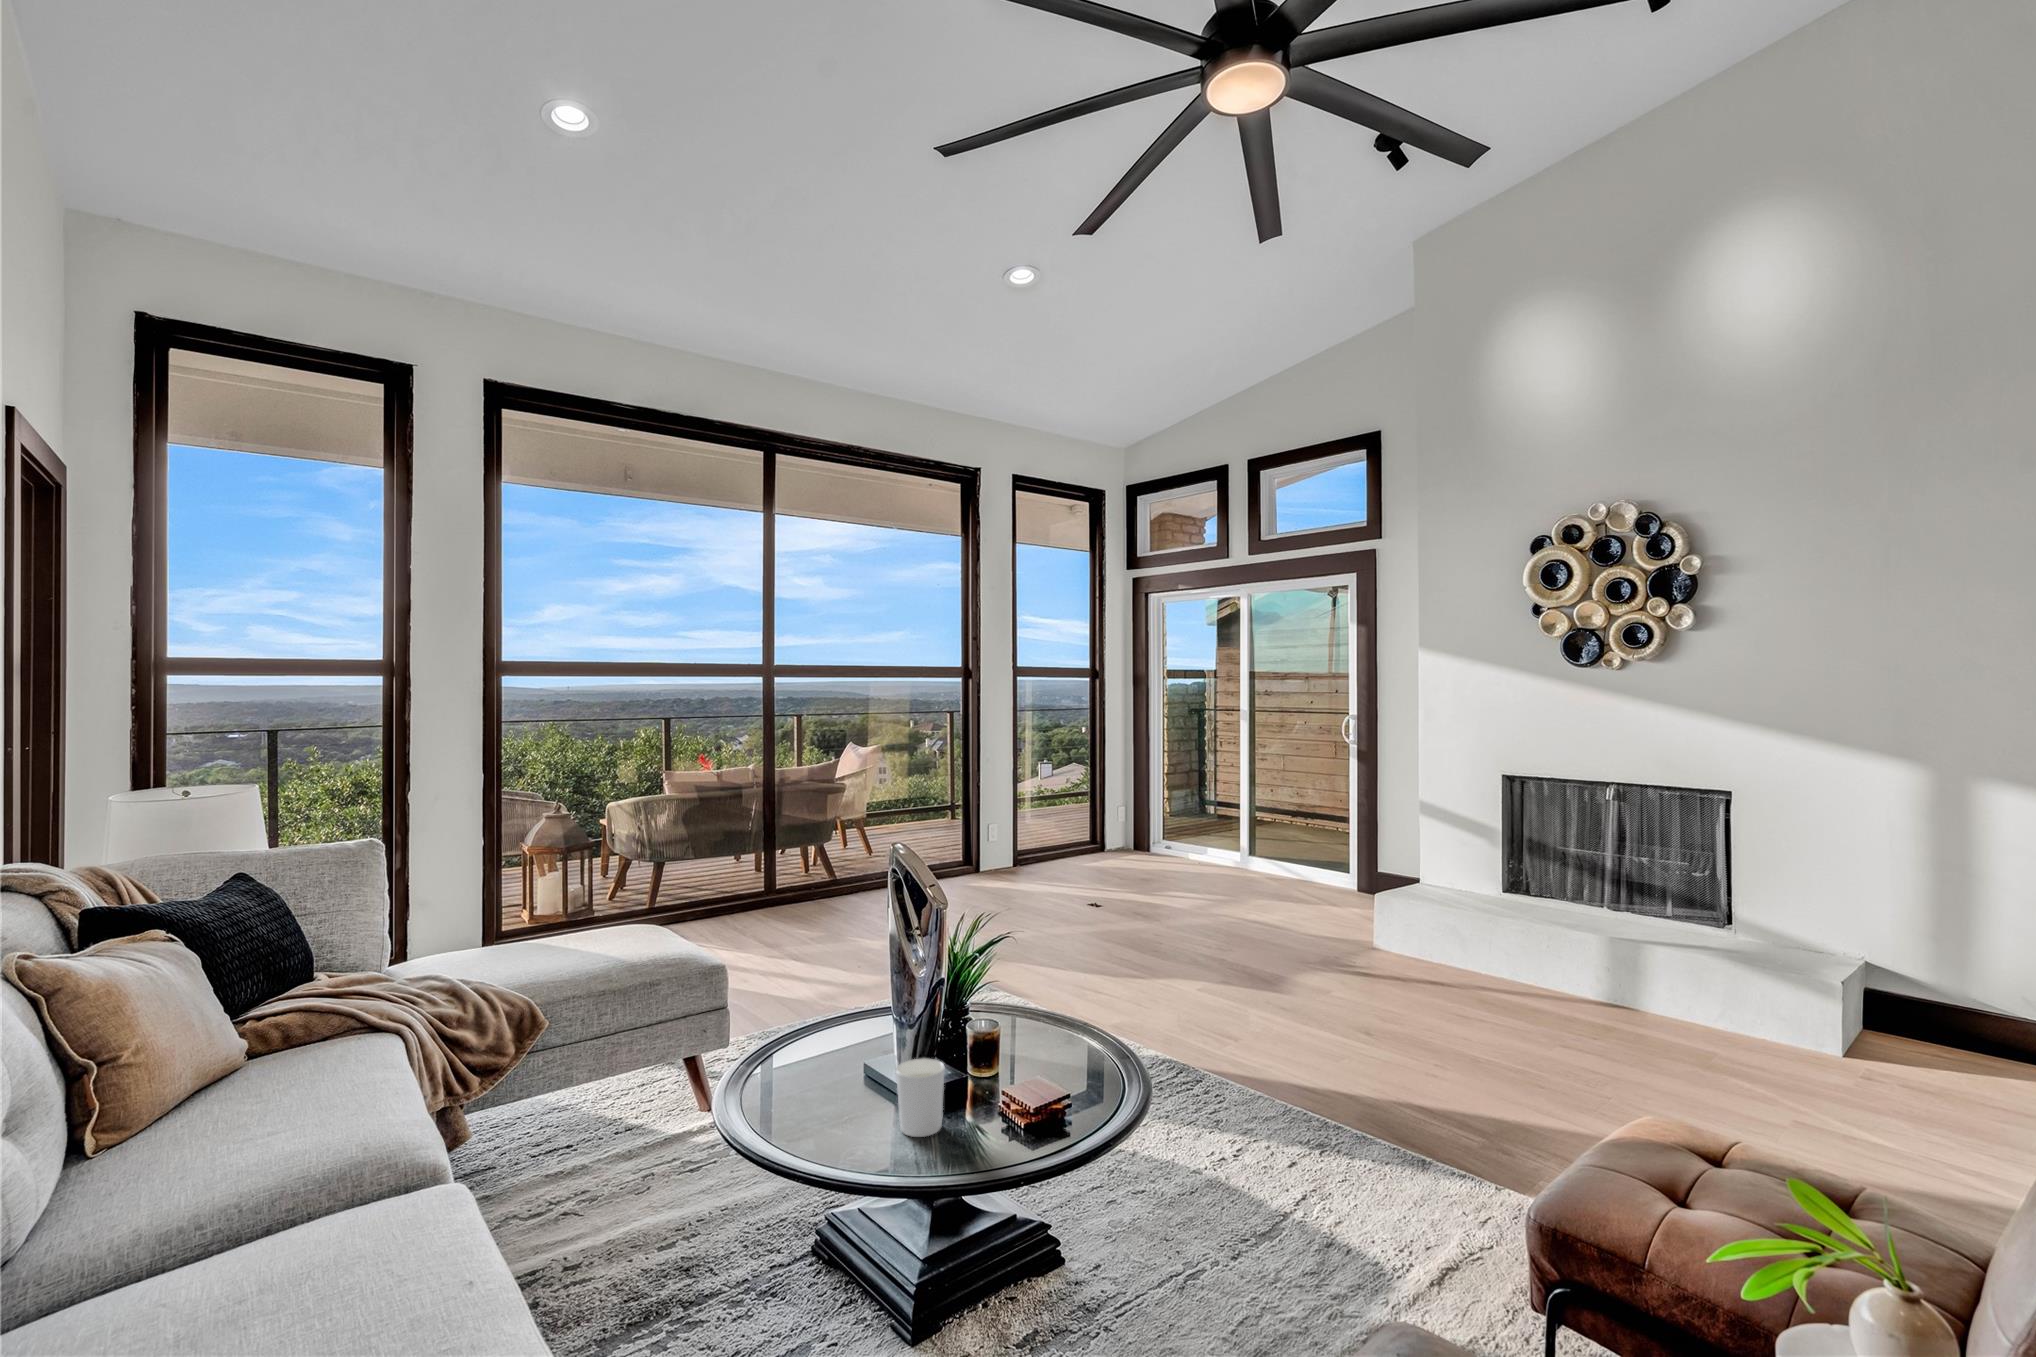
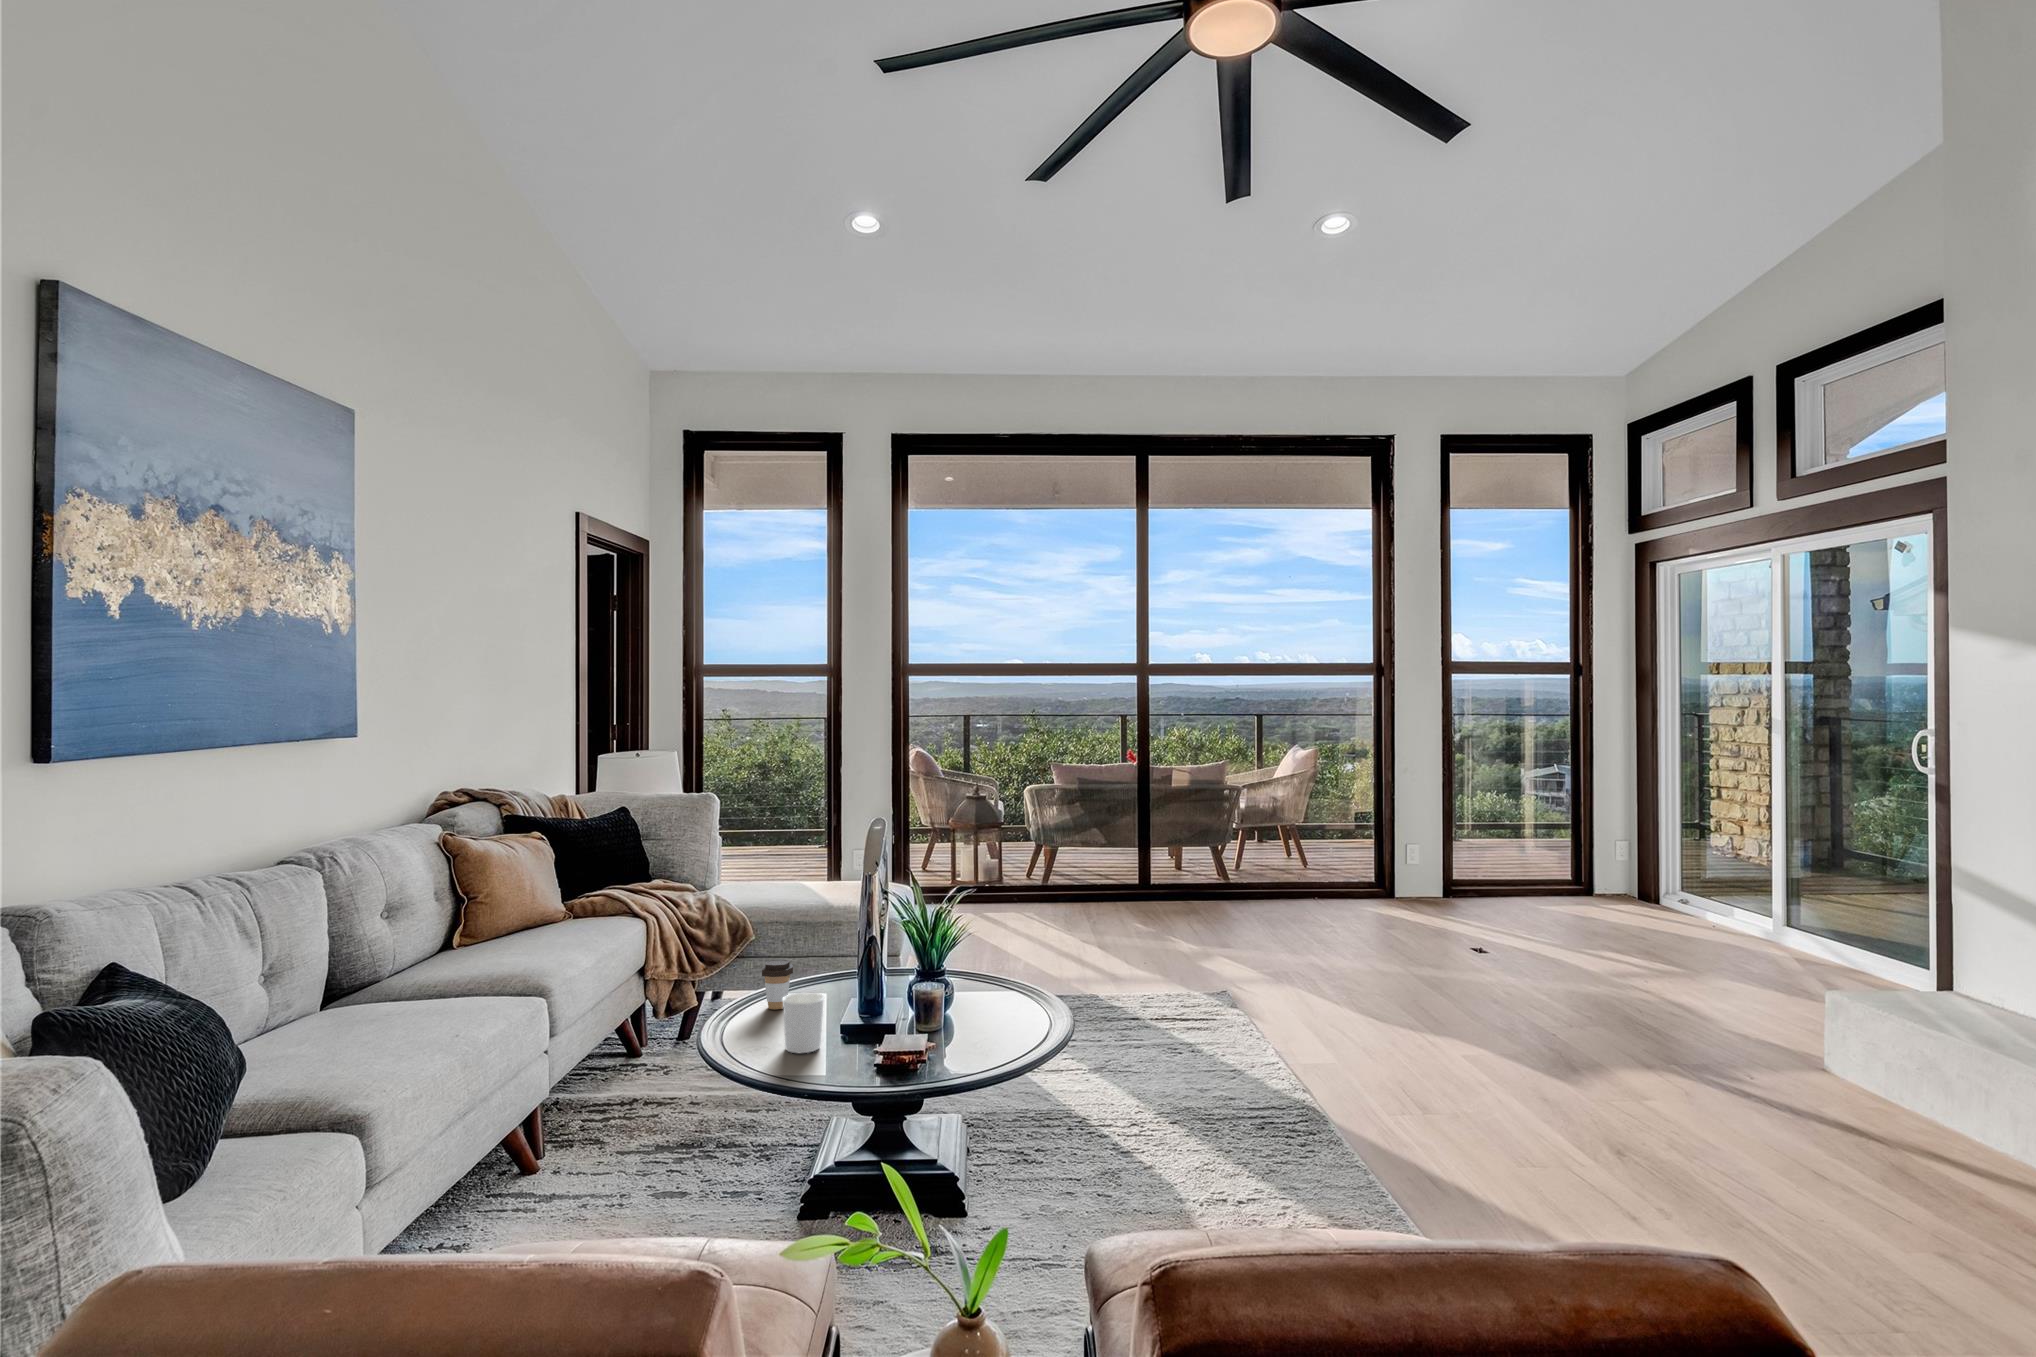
coffee cup: none [773,1032,815,1099] -> present [762,959,793,1009]

